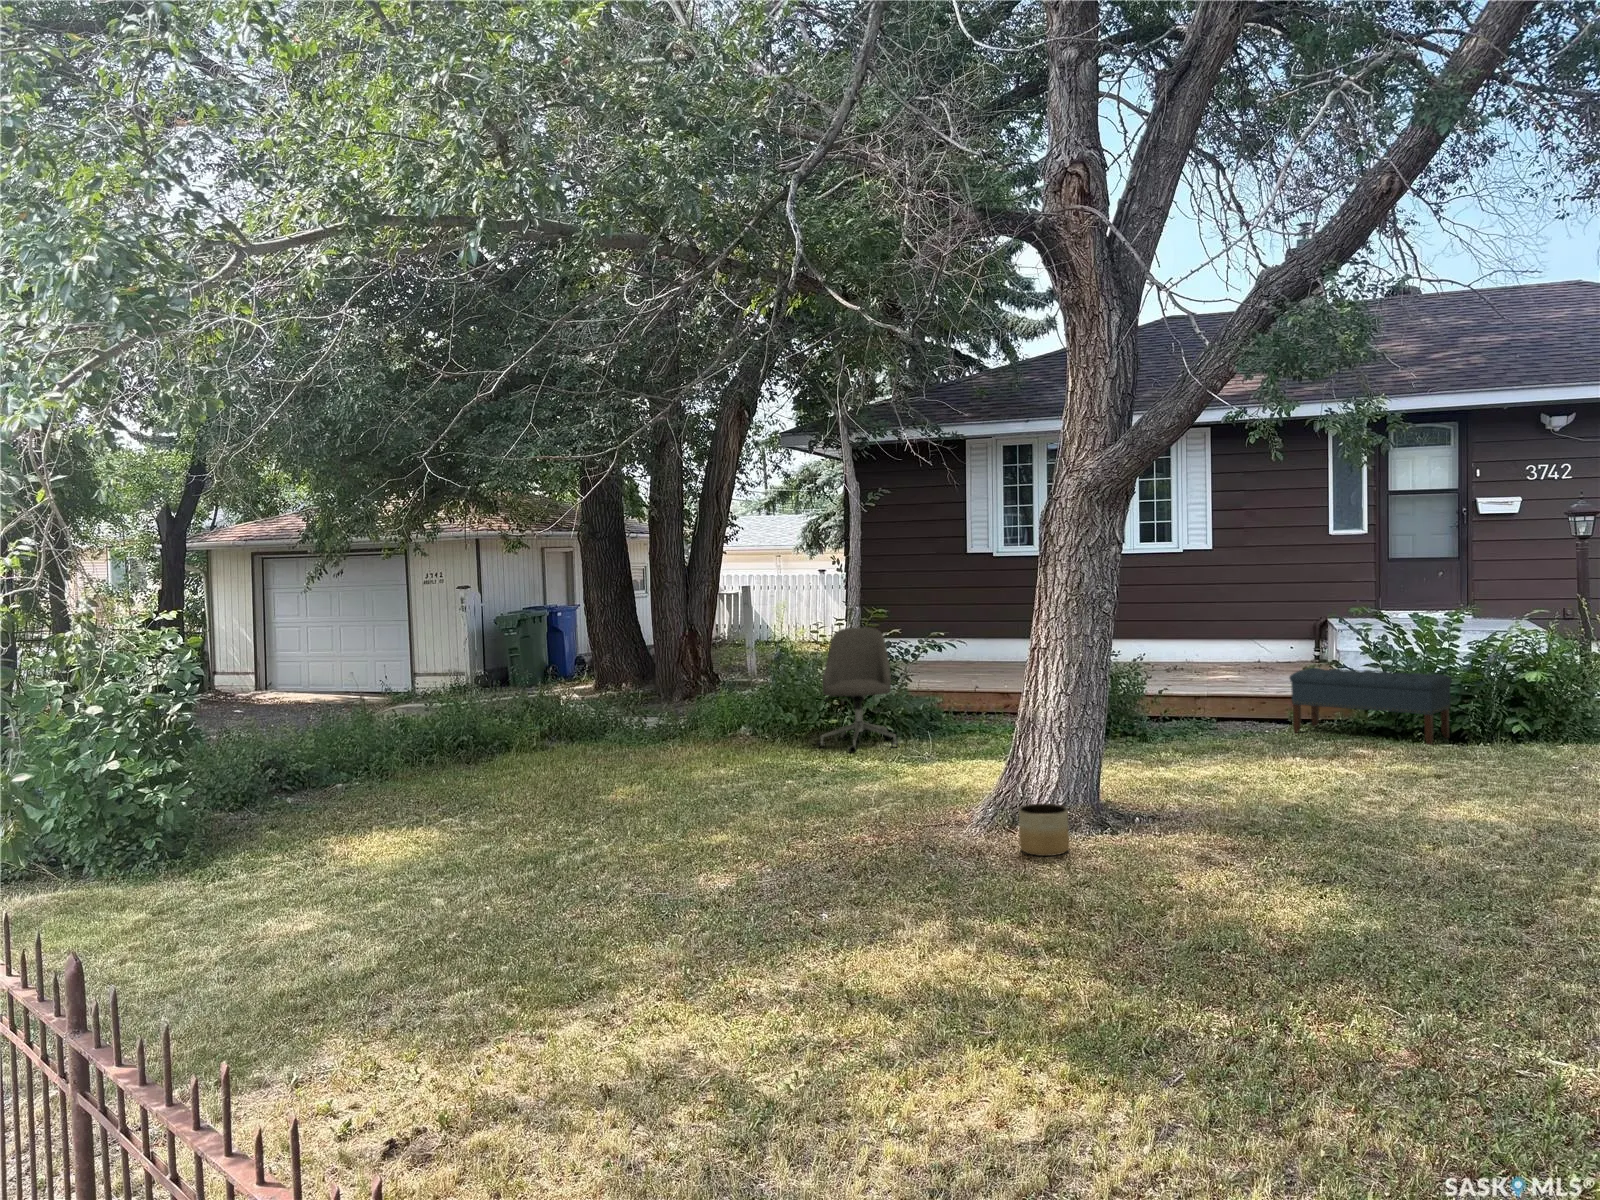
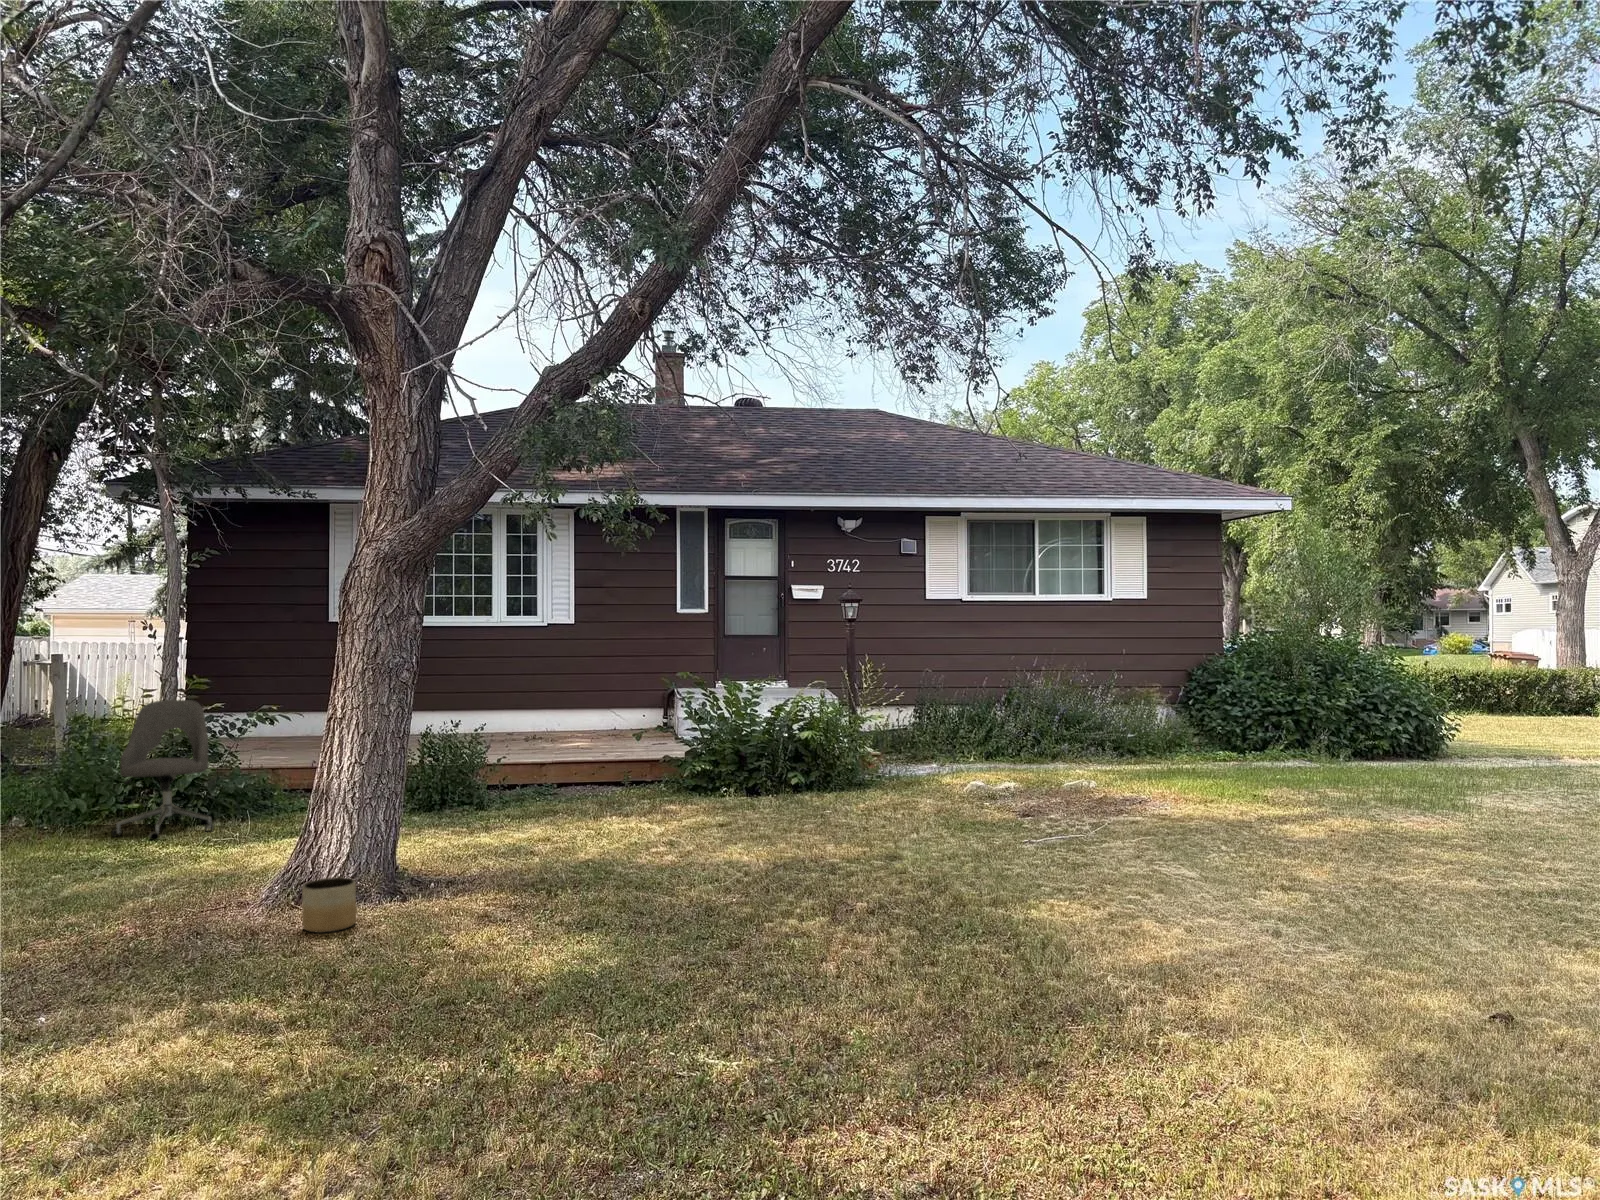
bench: present [1290,668,1452,745] -> none [621,734,753,801]

